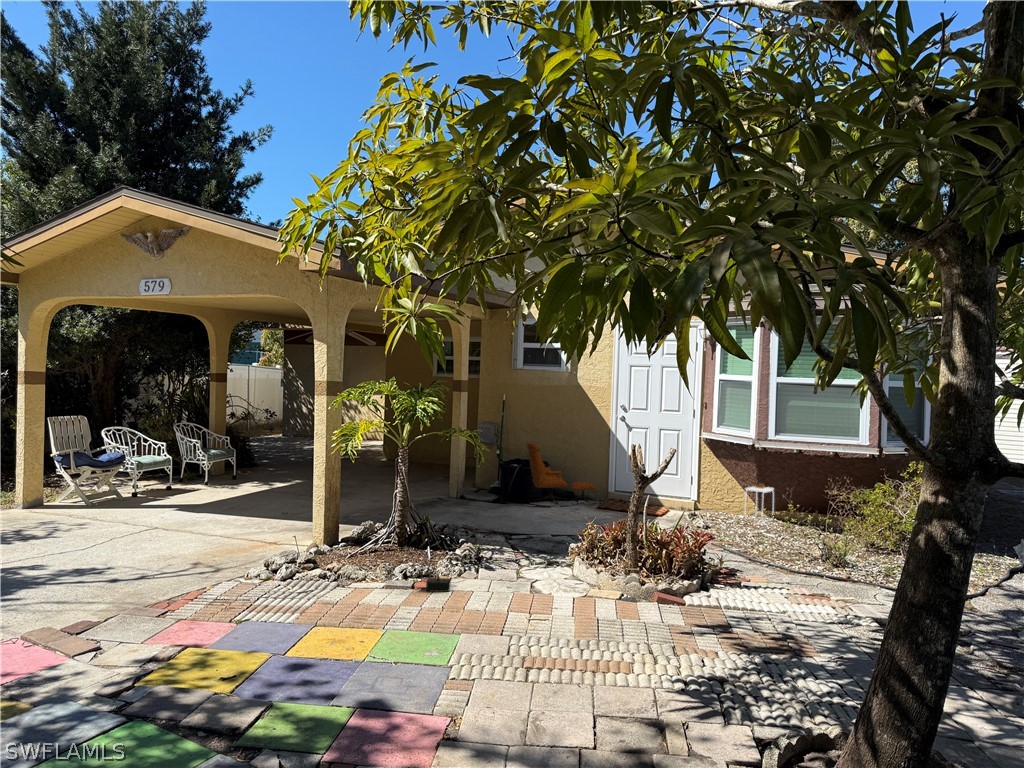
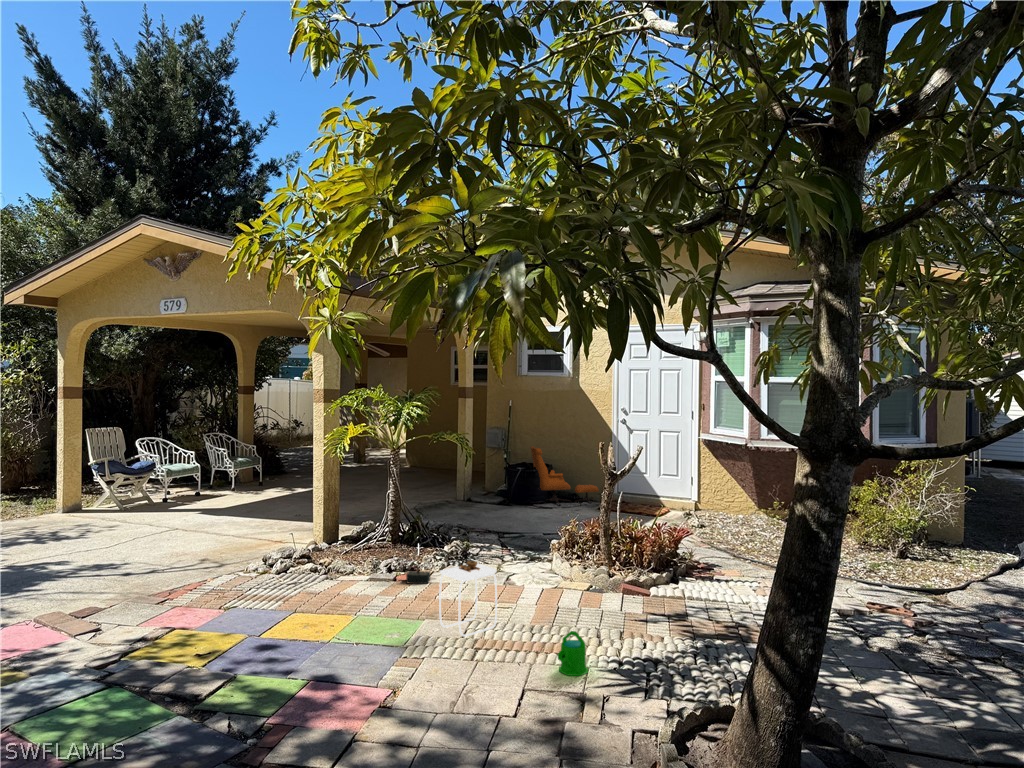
side table: present [746,484,774,494] -> present [439,560,497,636]
watering can: none [621,650,653,698] -> present [557,631,588,676]

